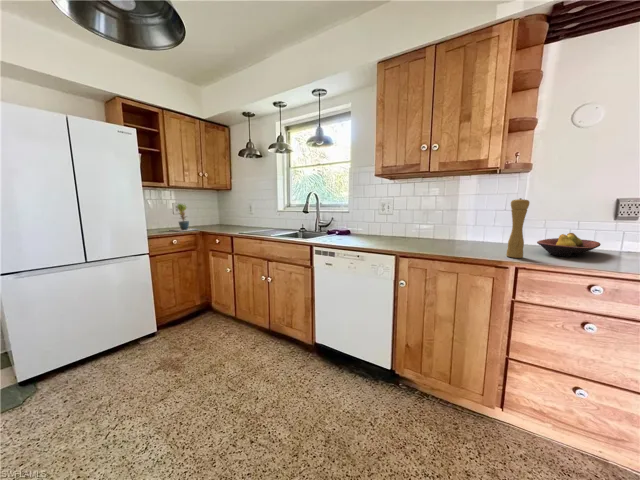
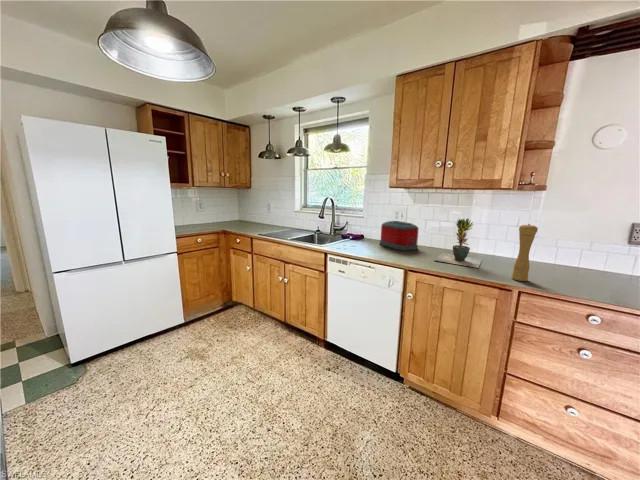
potted plant: present [172,204,198,231] -> present [435,219,482,268]
toaster: none [367,213,407,241] -> present [380,221,418,251]
fruit bowl: present [537,233,601,257] -> none [544,256,609,281]

